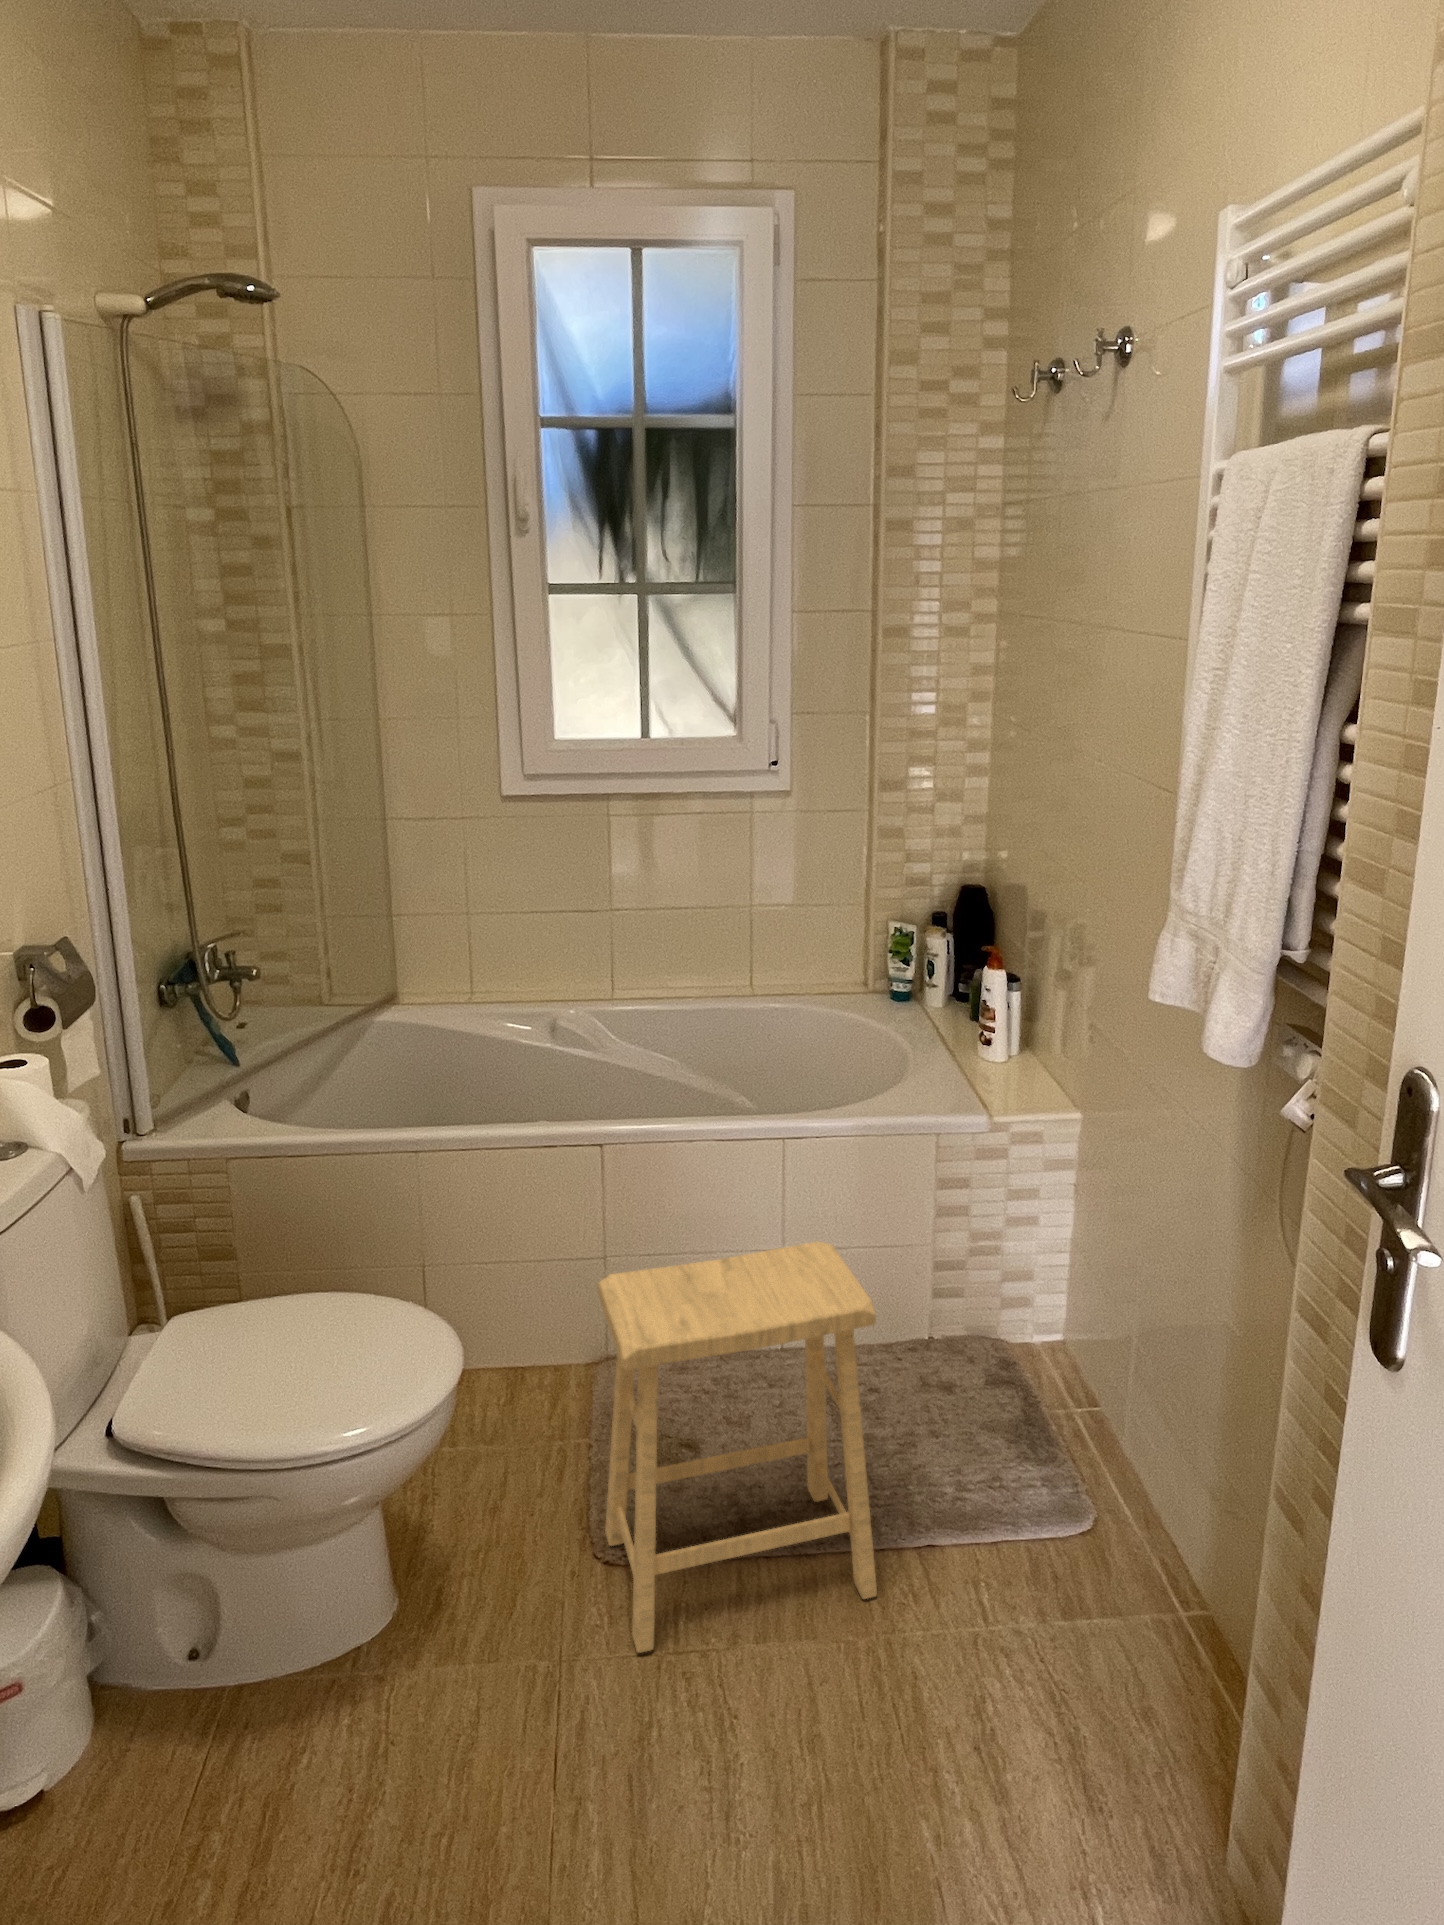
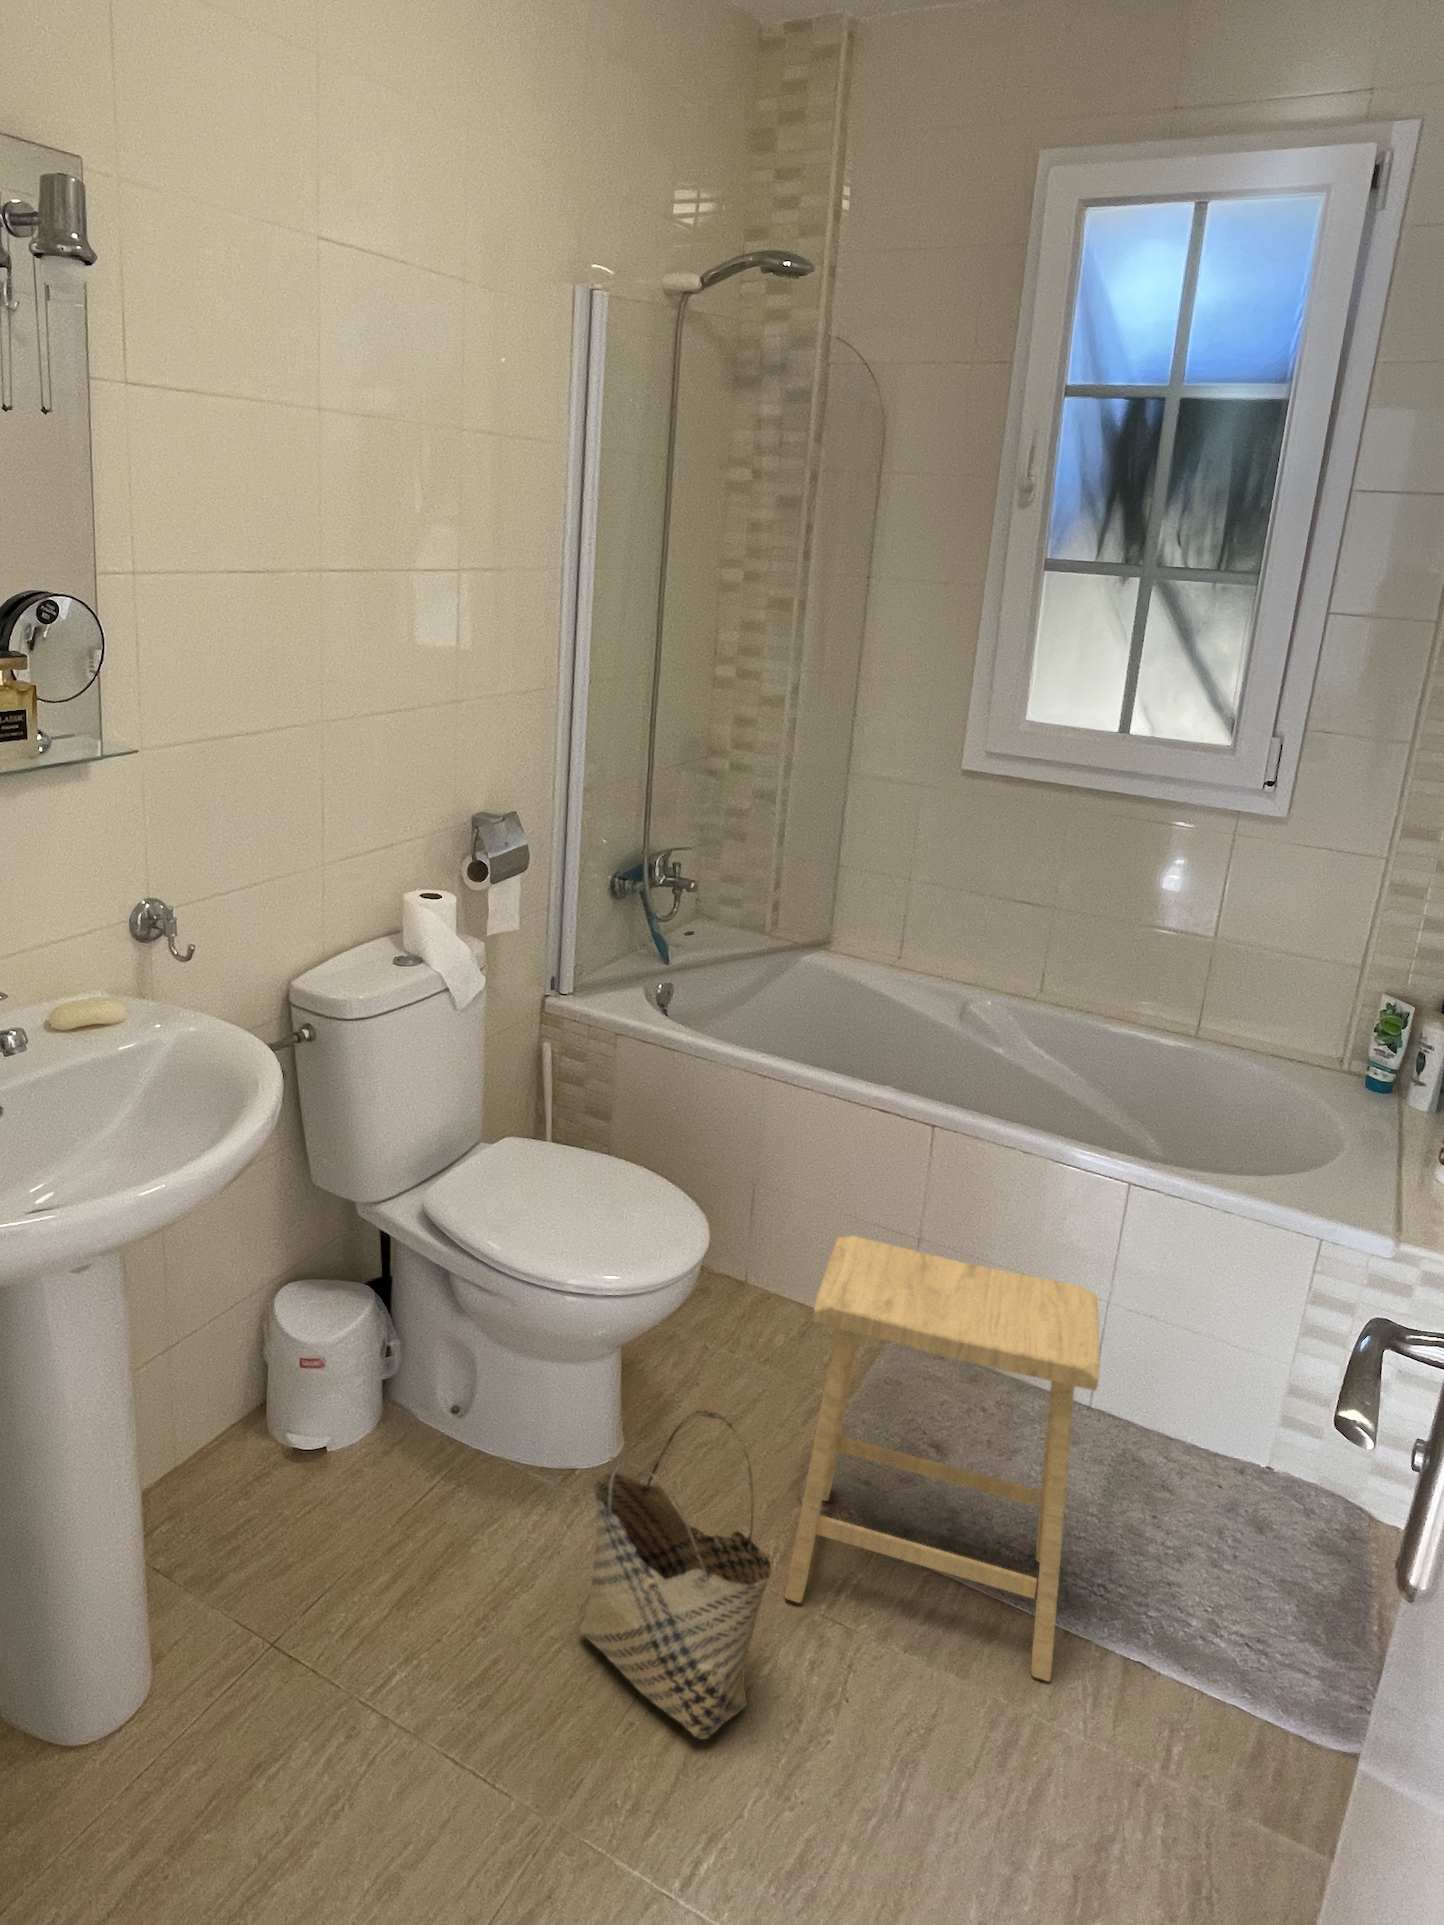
woven basket: none [452,1502,670,1831] -> present [580,1411,771,1739]

